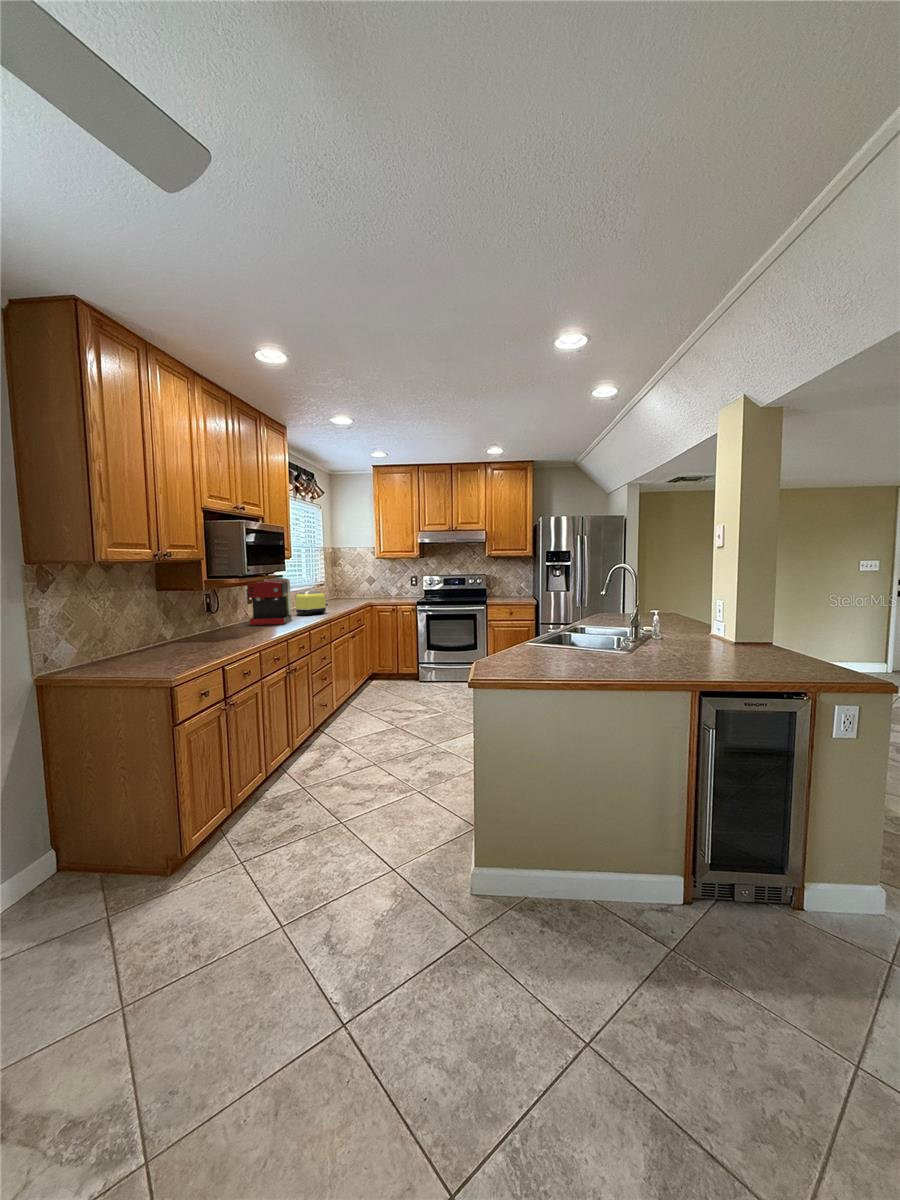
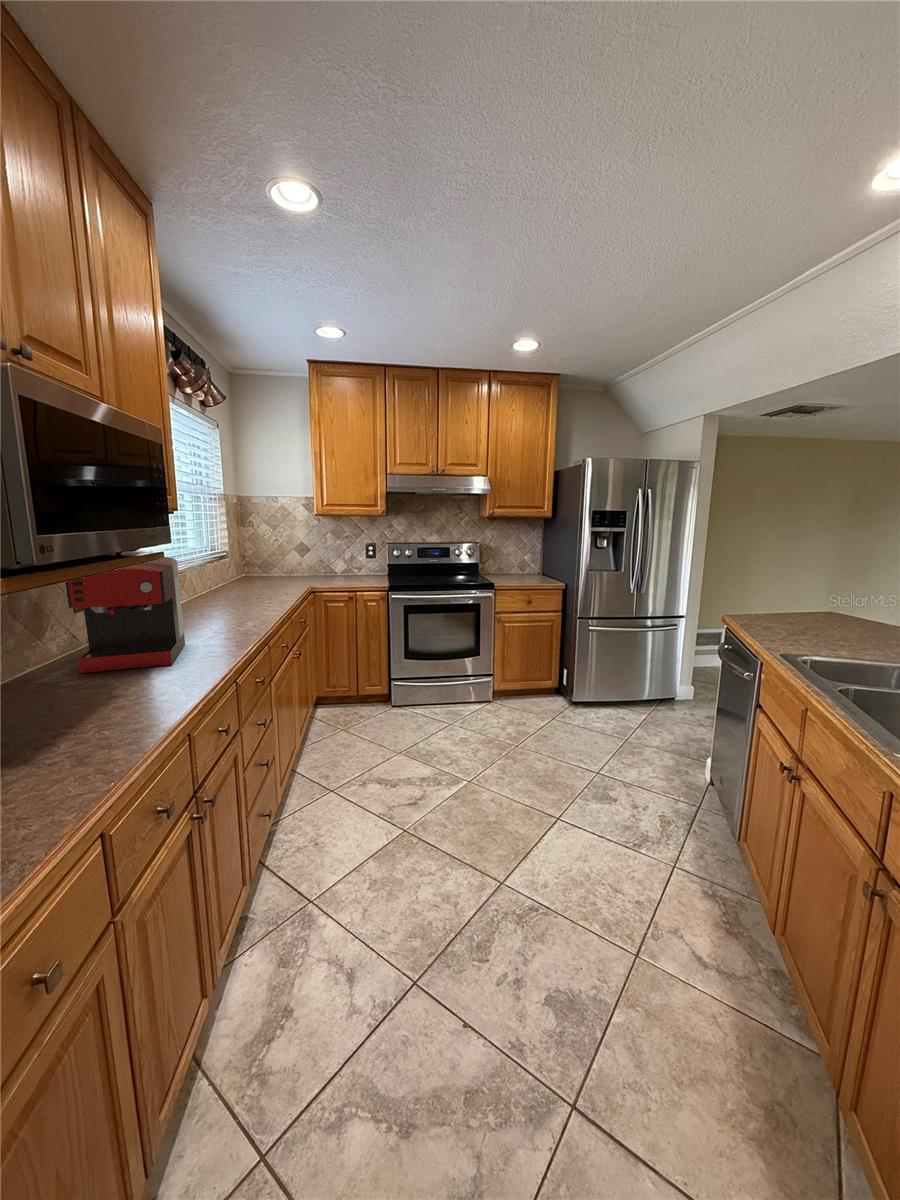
toaster: present [295,591,328,616] -> none [187,576,255,628]

